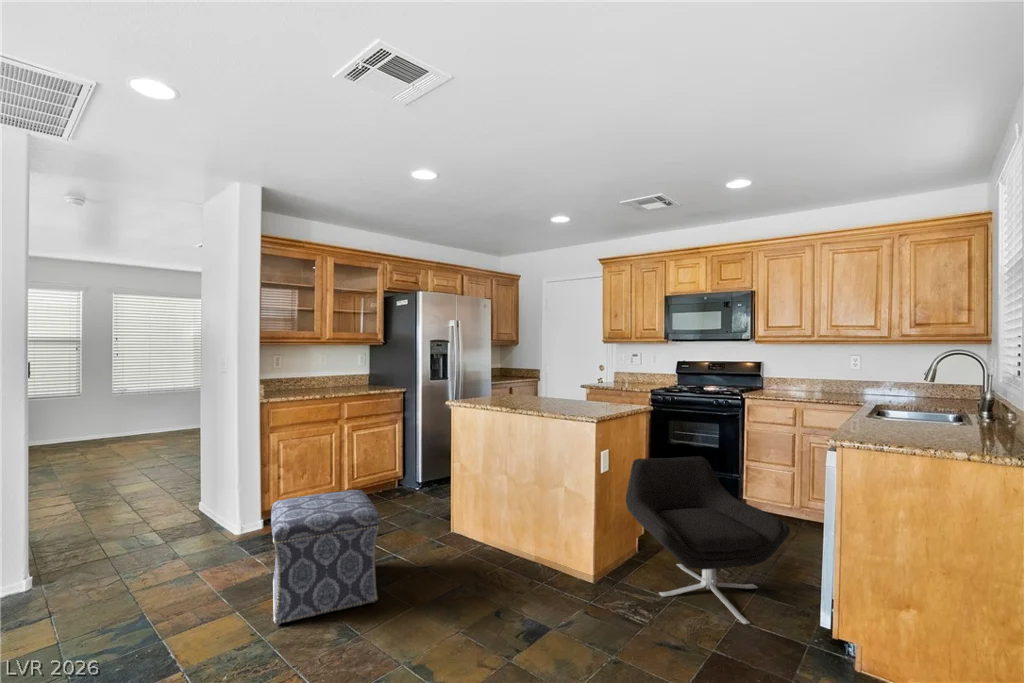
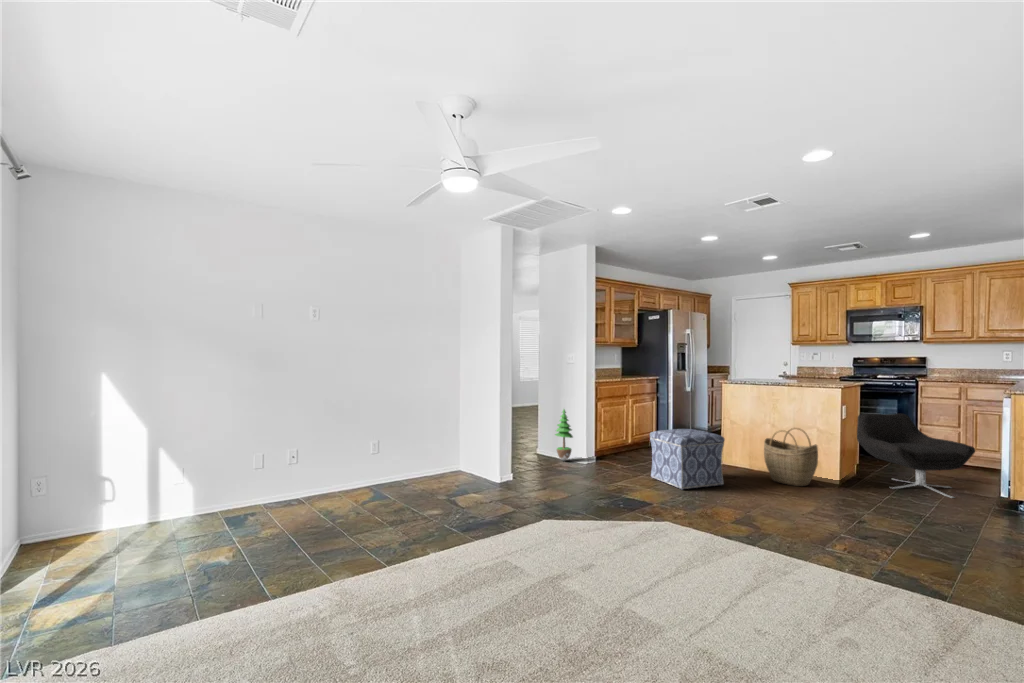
potted tree: none [177,448,214,535] -> present [555,409,573,461]
woven basket: none [468,487,548,598] -> present [764,428,818,486]

